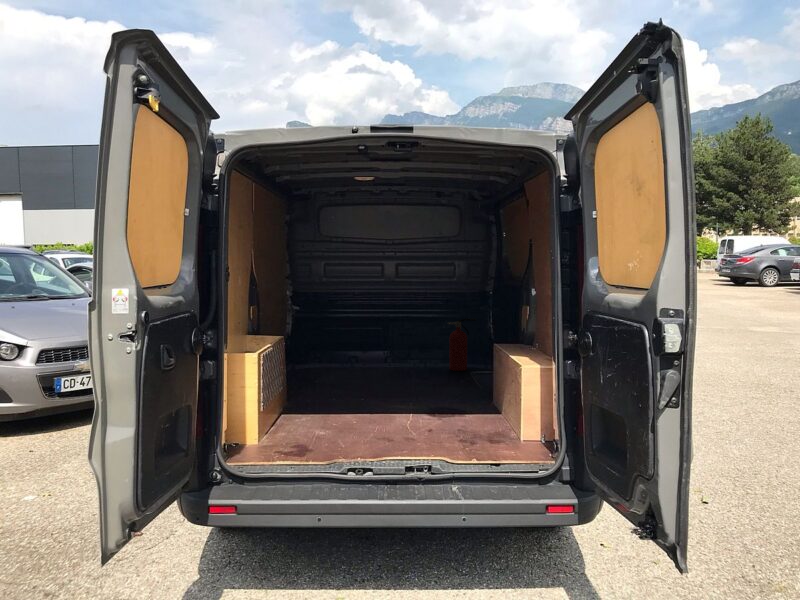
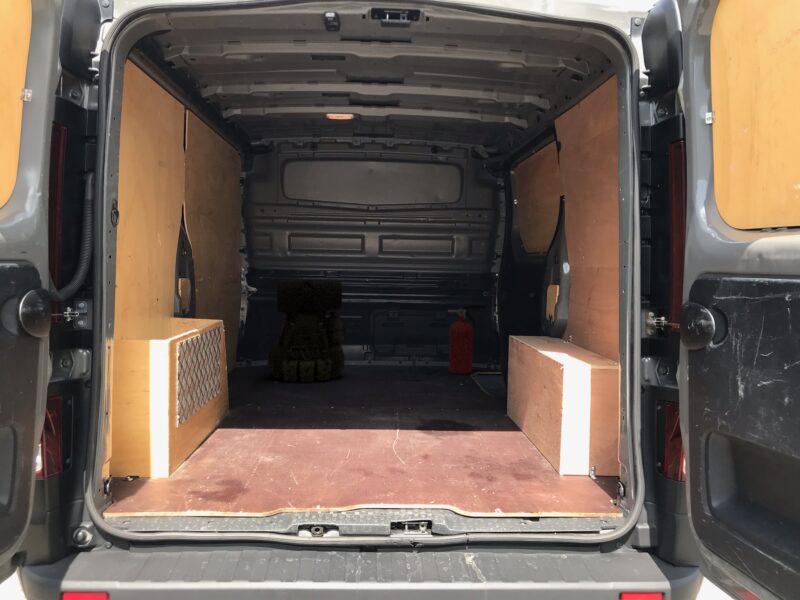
backpack: none [312,302,371,378] -> present [267,280,346,382]

